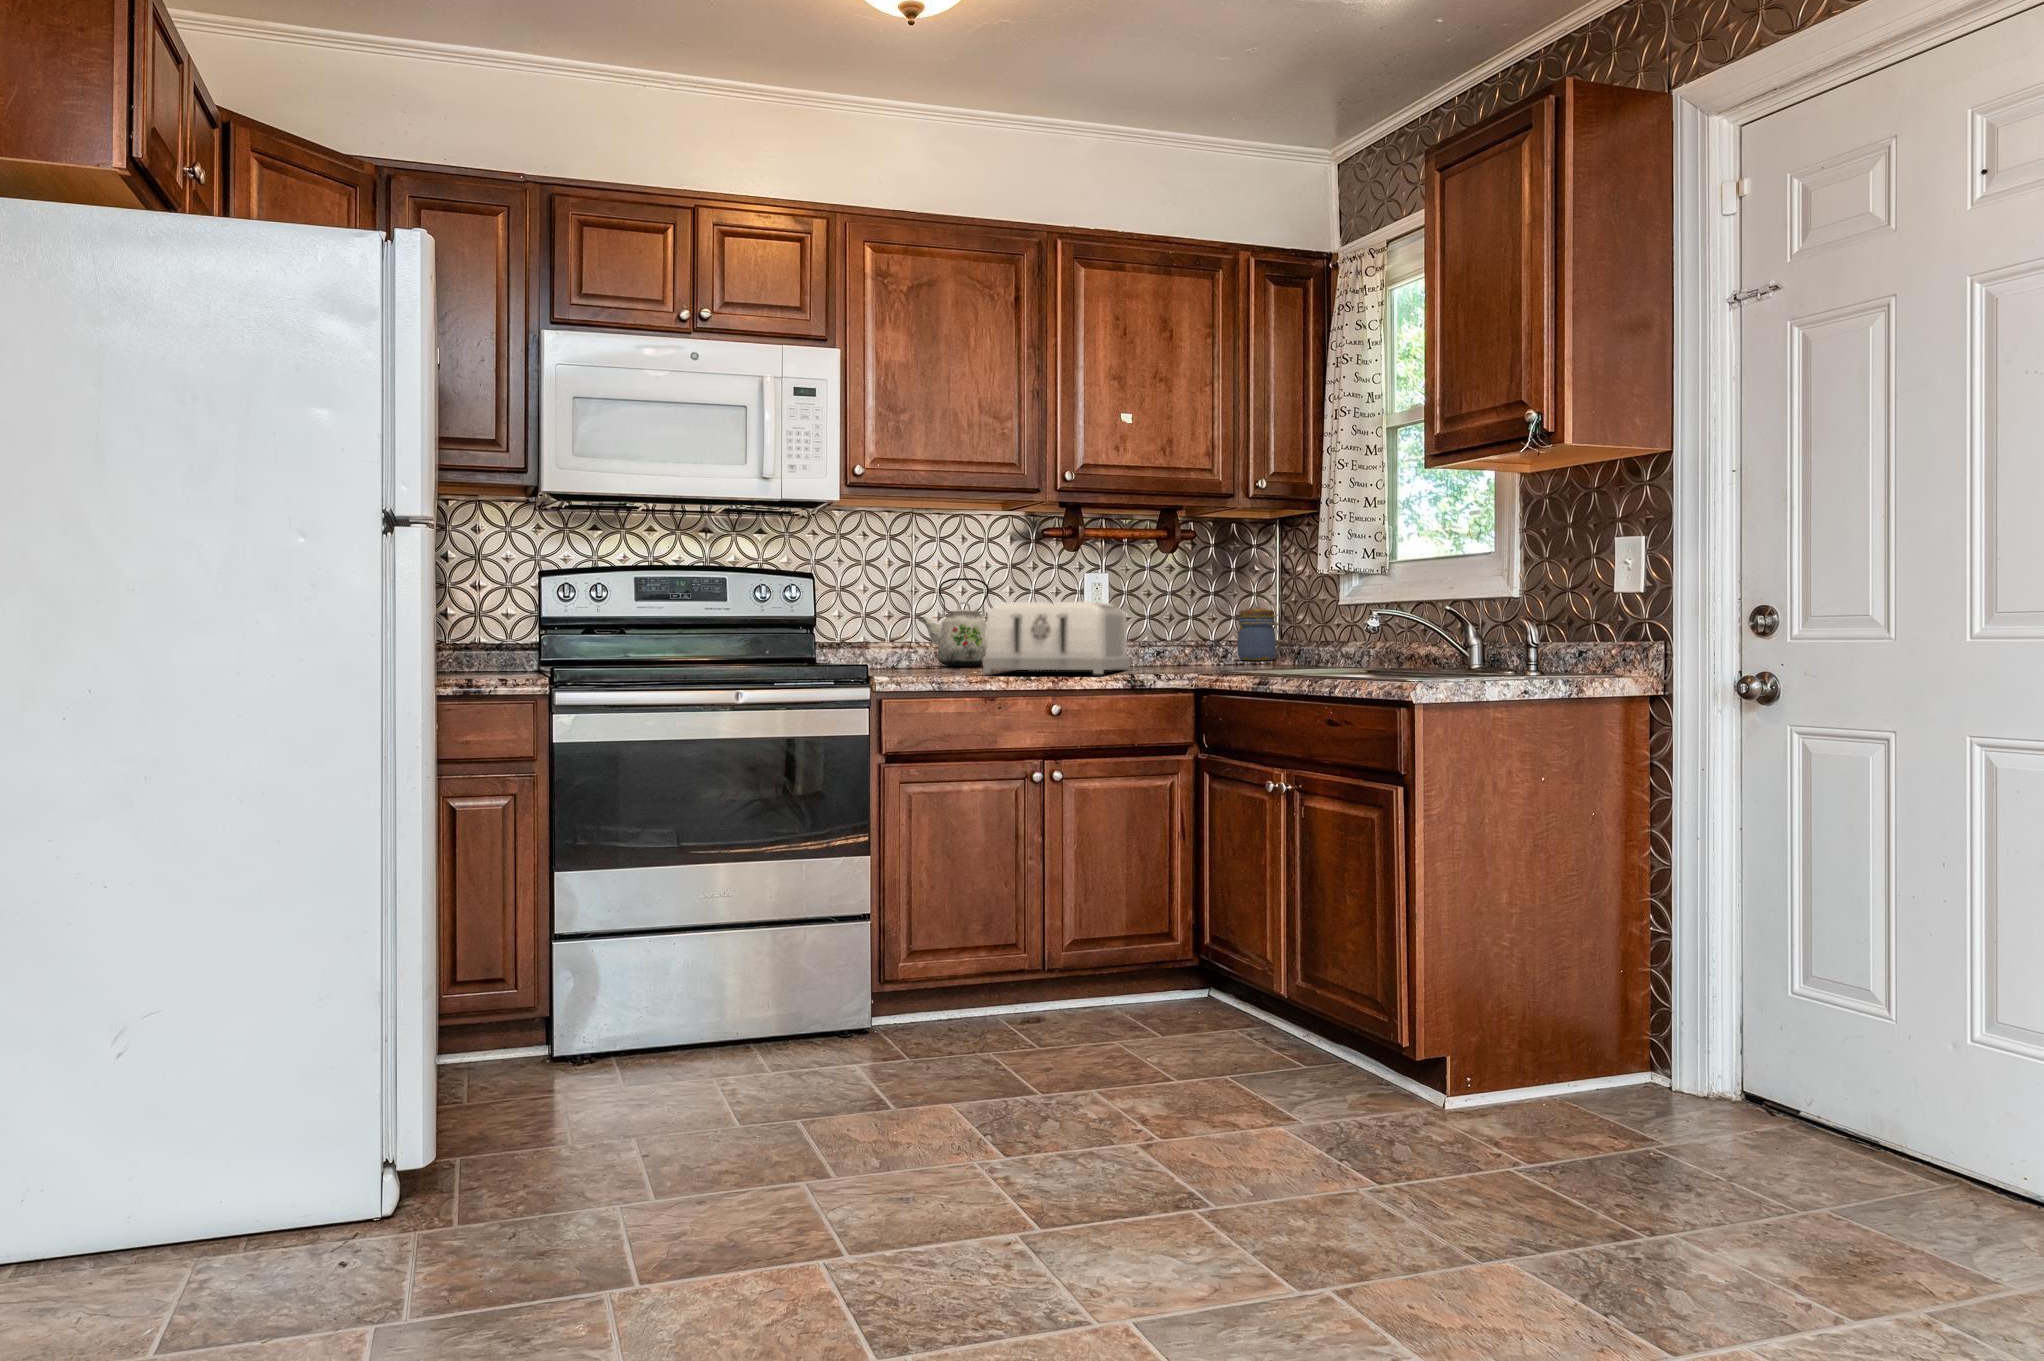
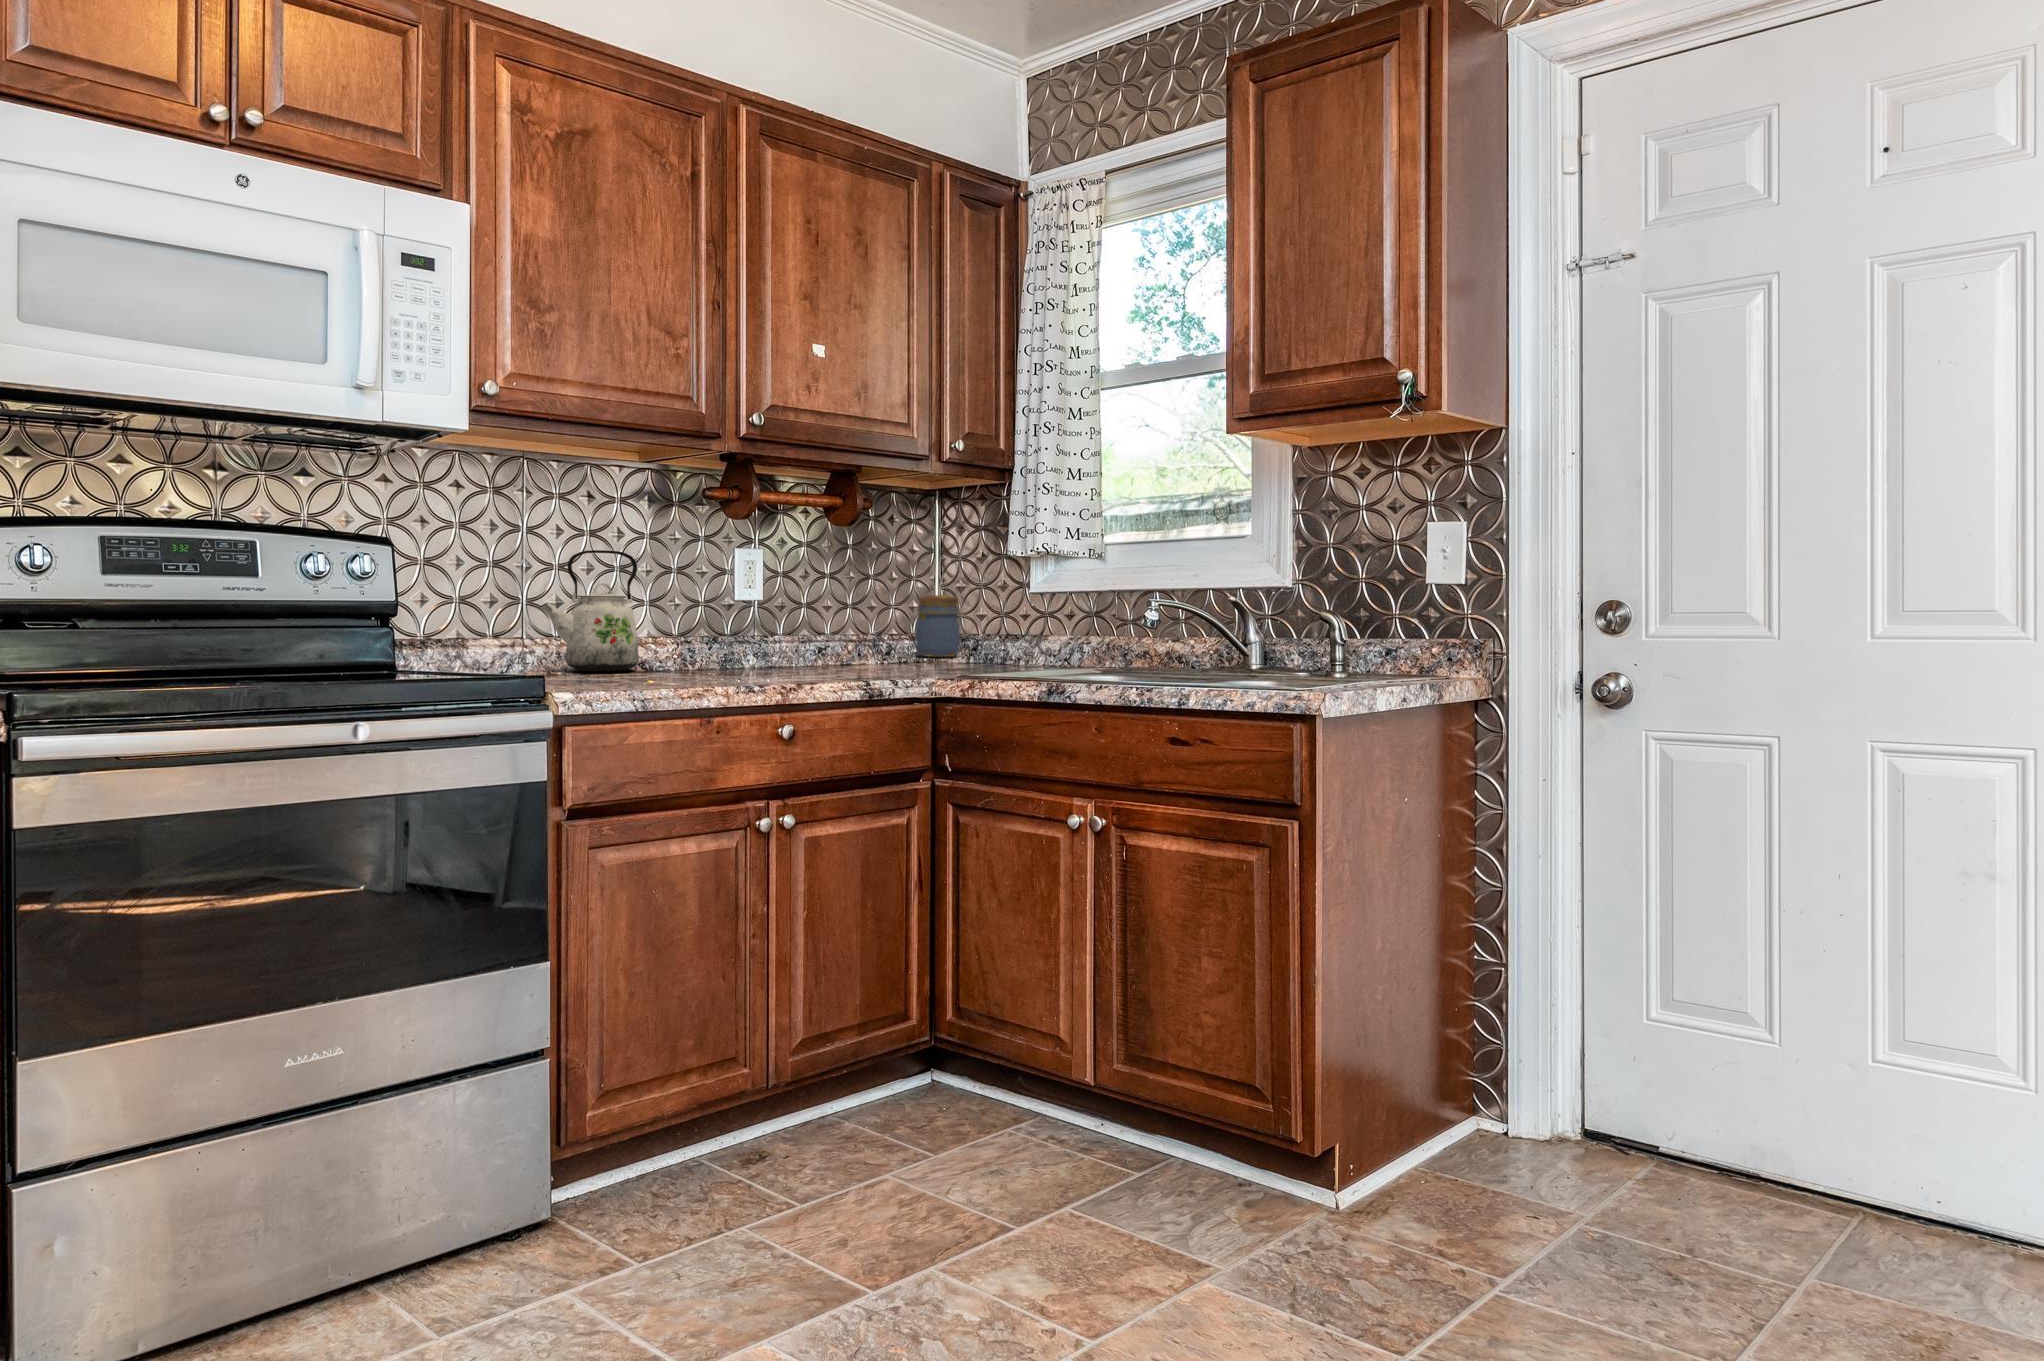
toaster: present [983,601,1130,674] -> none [698,587,868,687]

